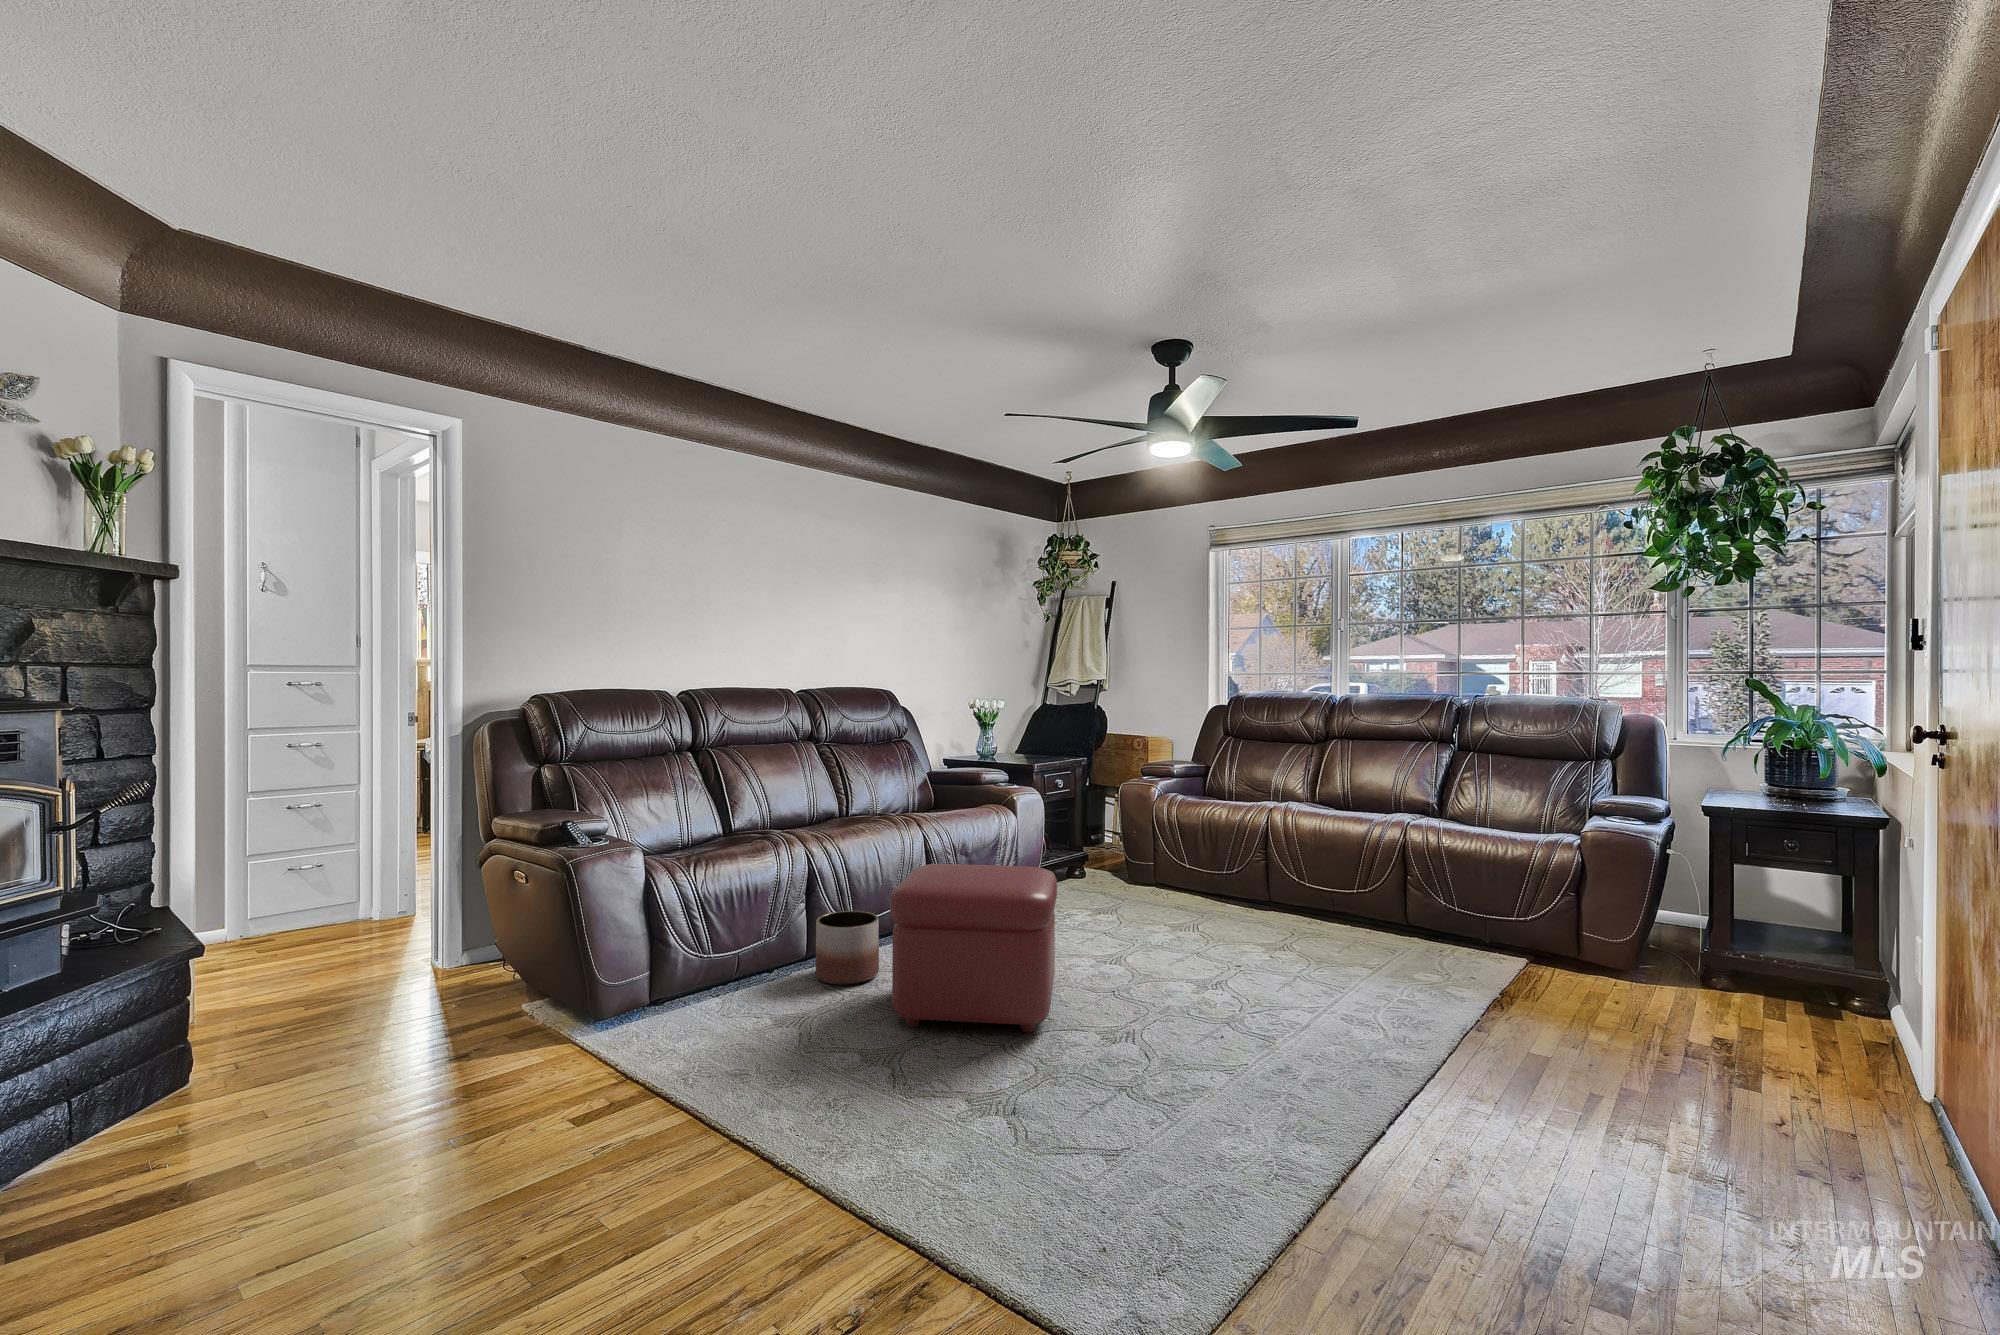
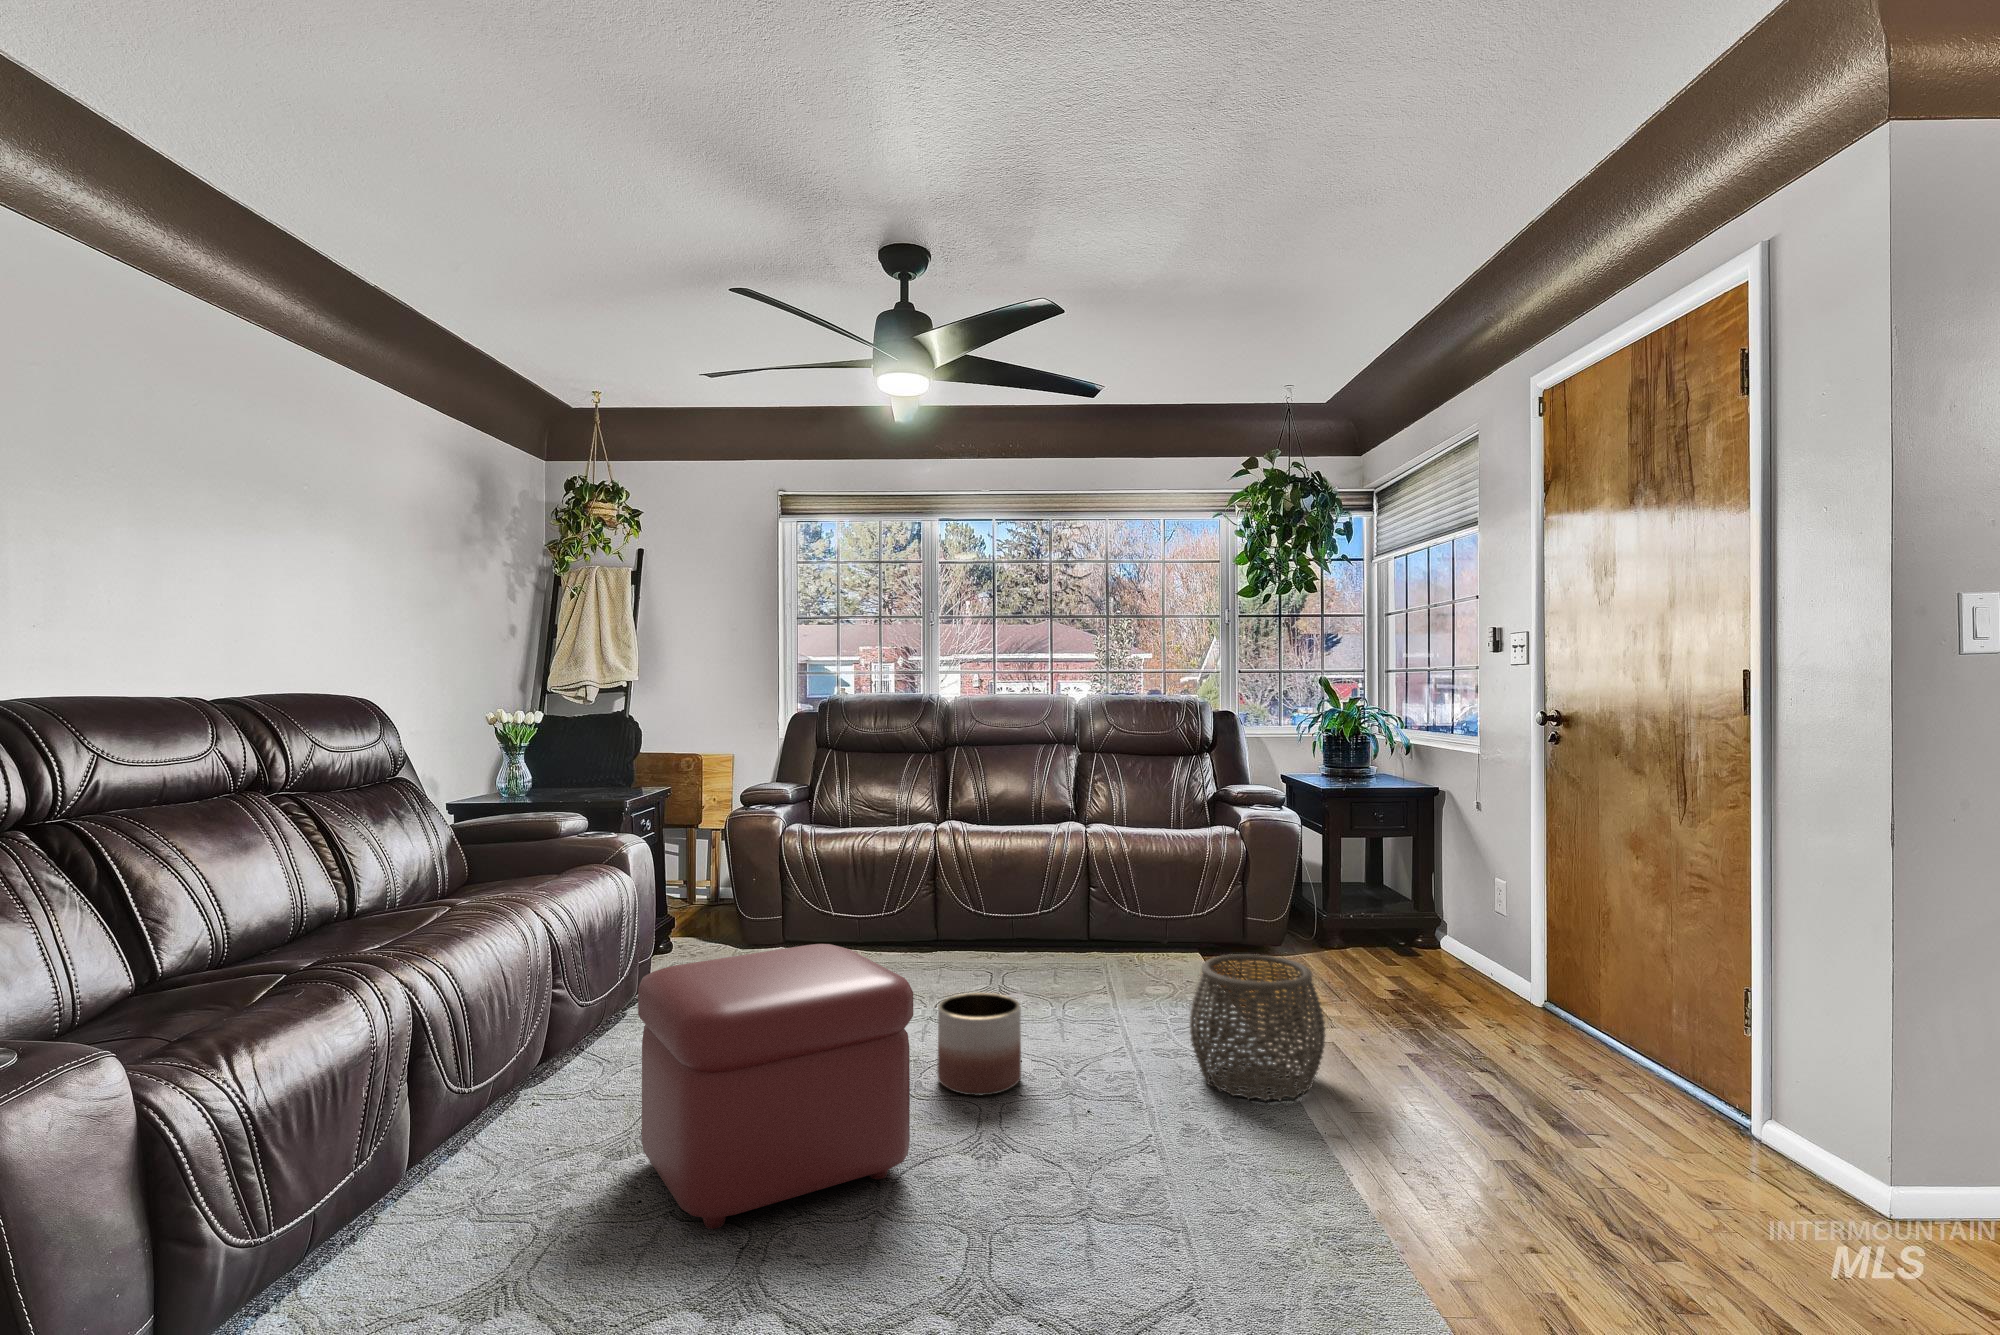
planter: present [815,911,879,985] -> present [937,993,1021,1095]
woven basket: none [1340,941,1481,1085] -> present [1190,954,1325,1101]

